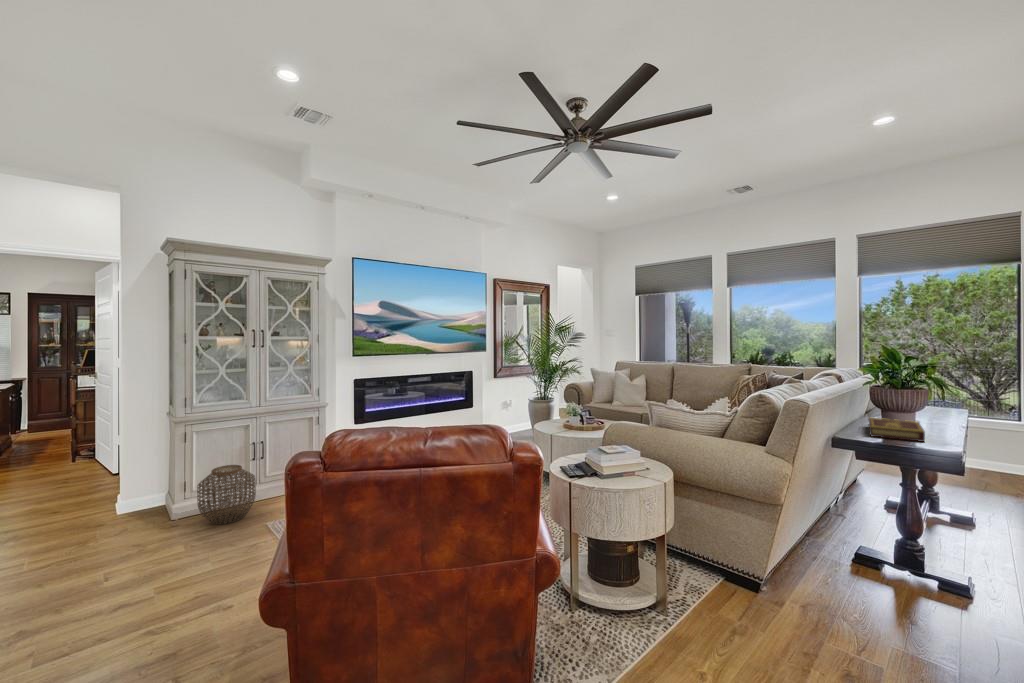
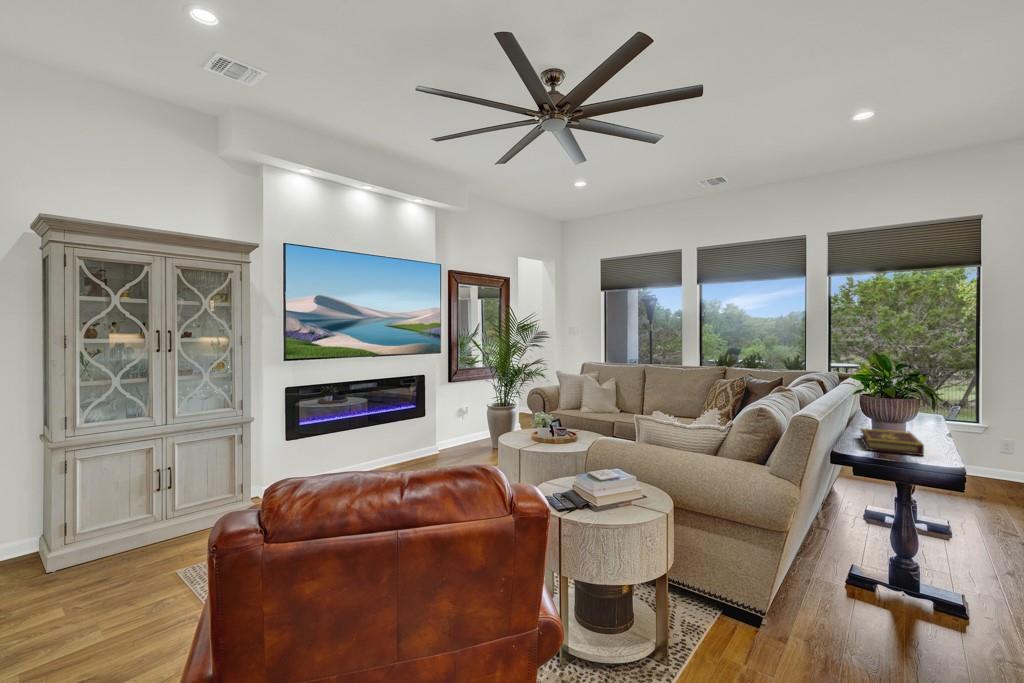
woven basket: present [197,465,256,524] -> none [82,498,162,574]

